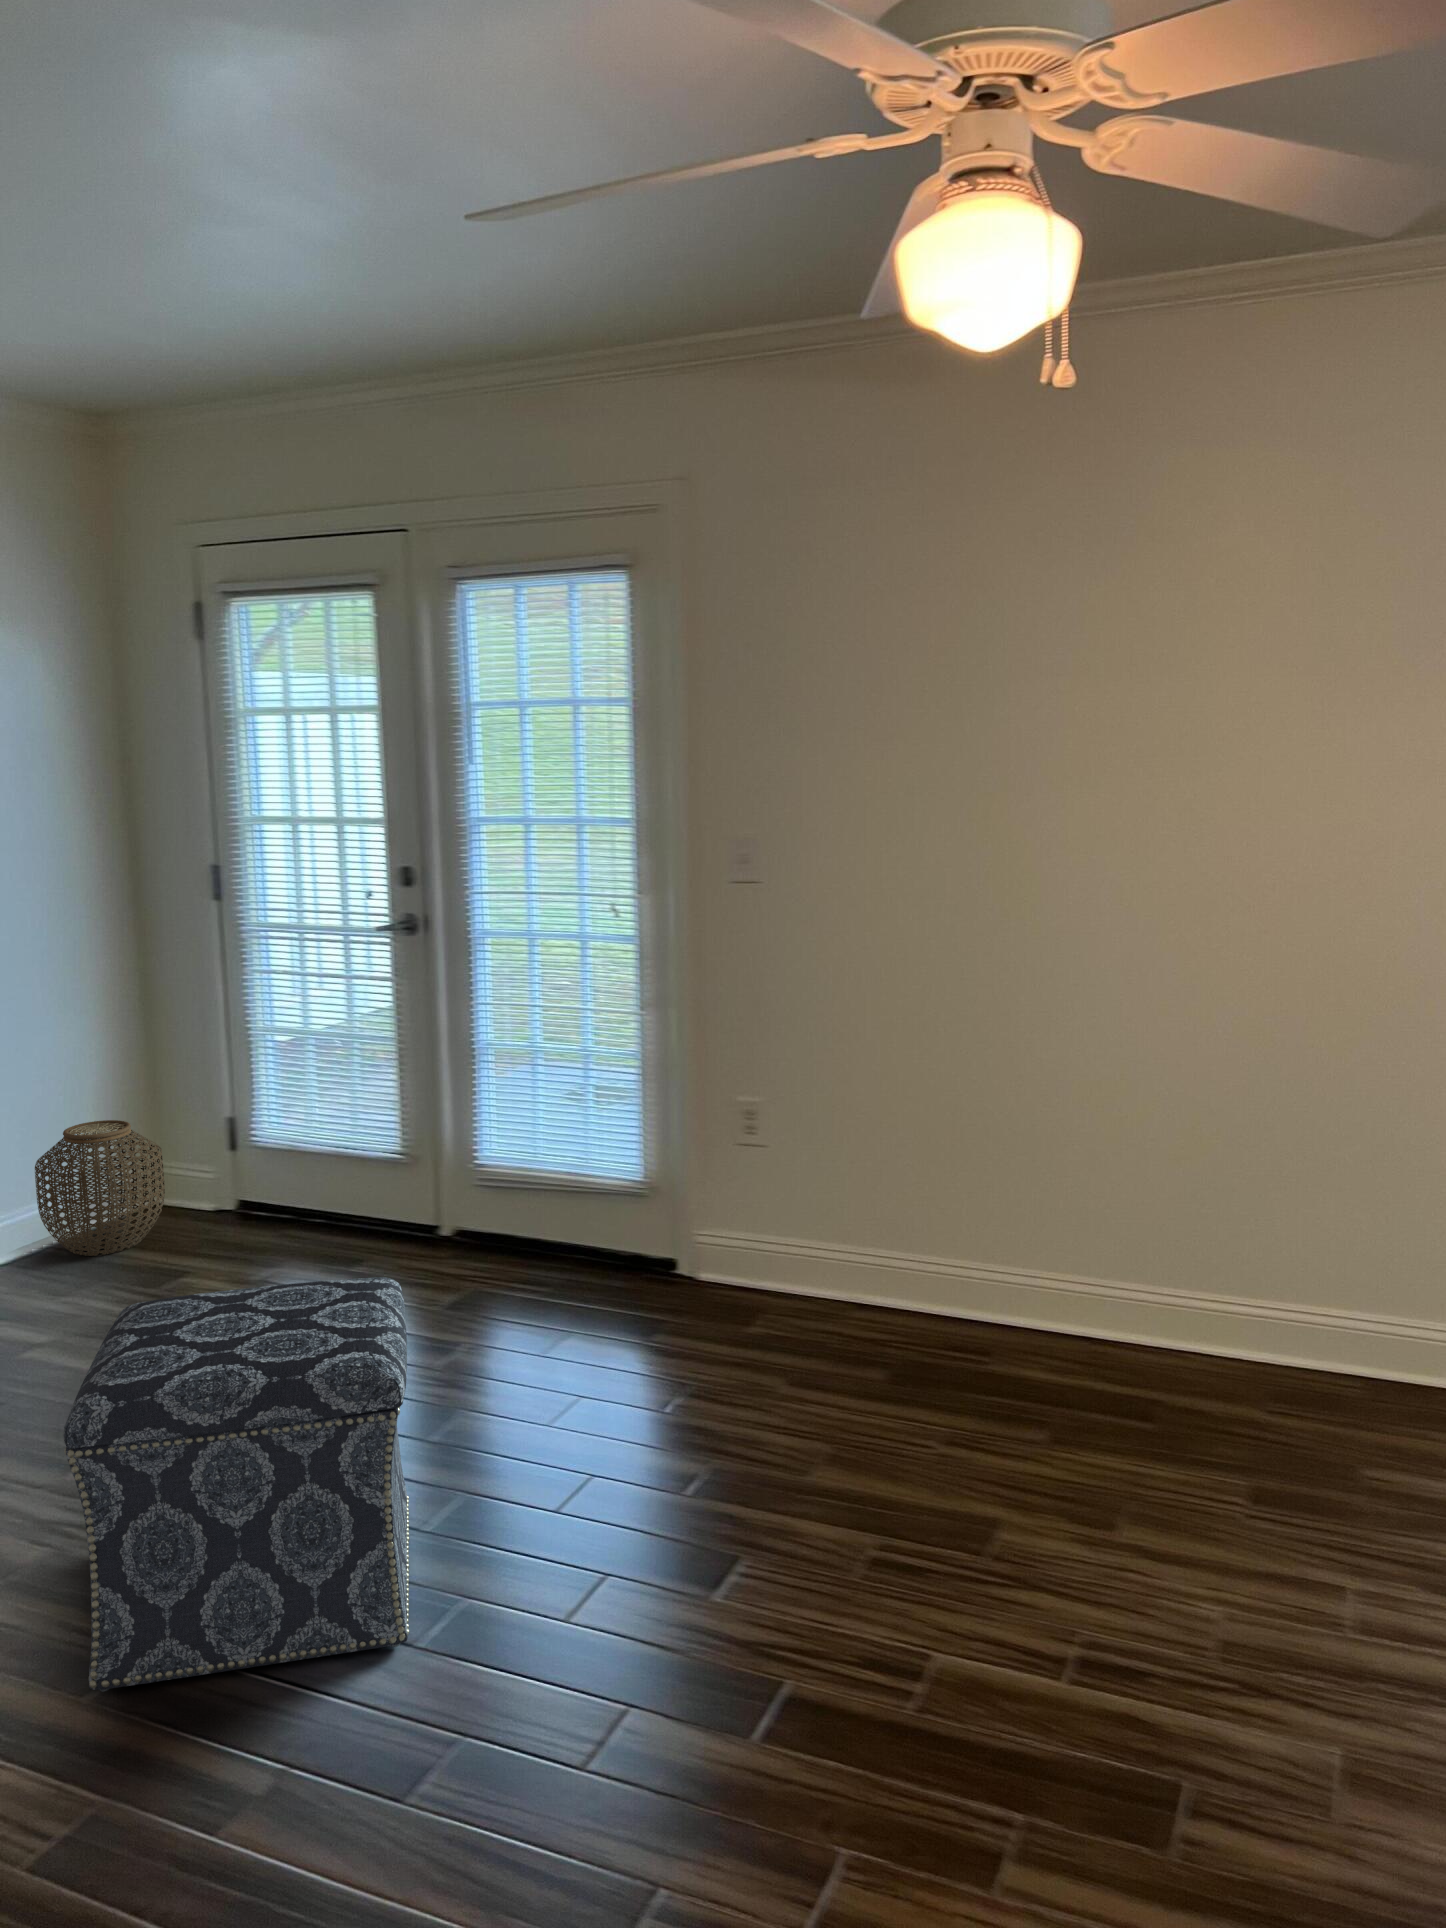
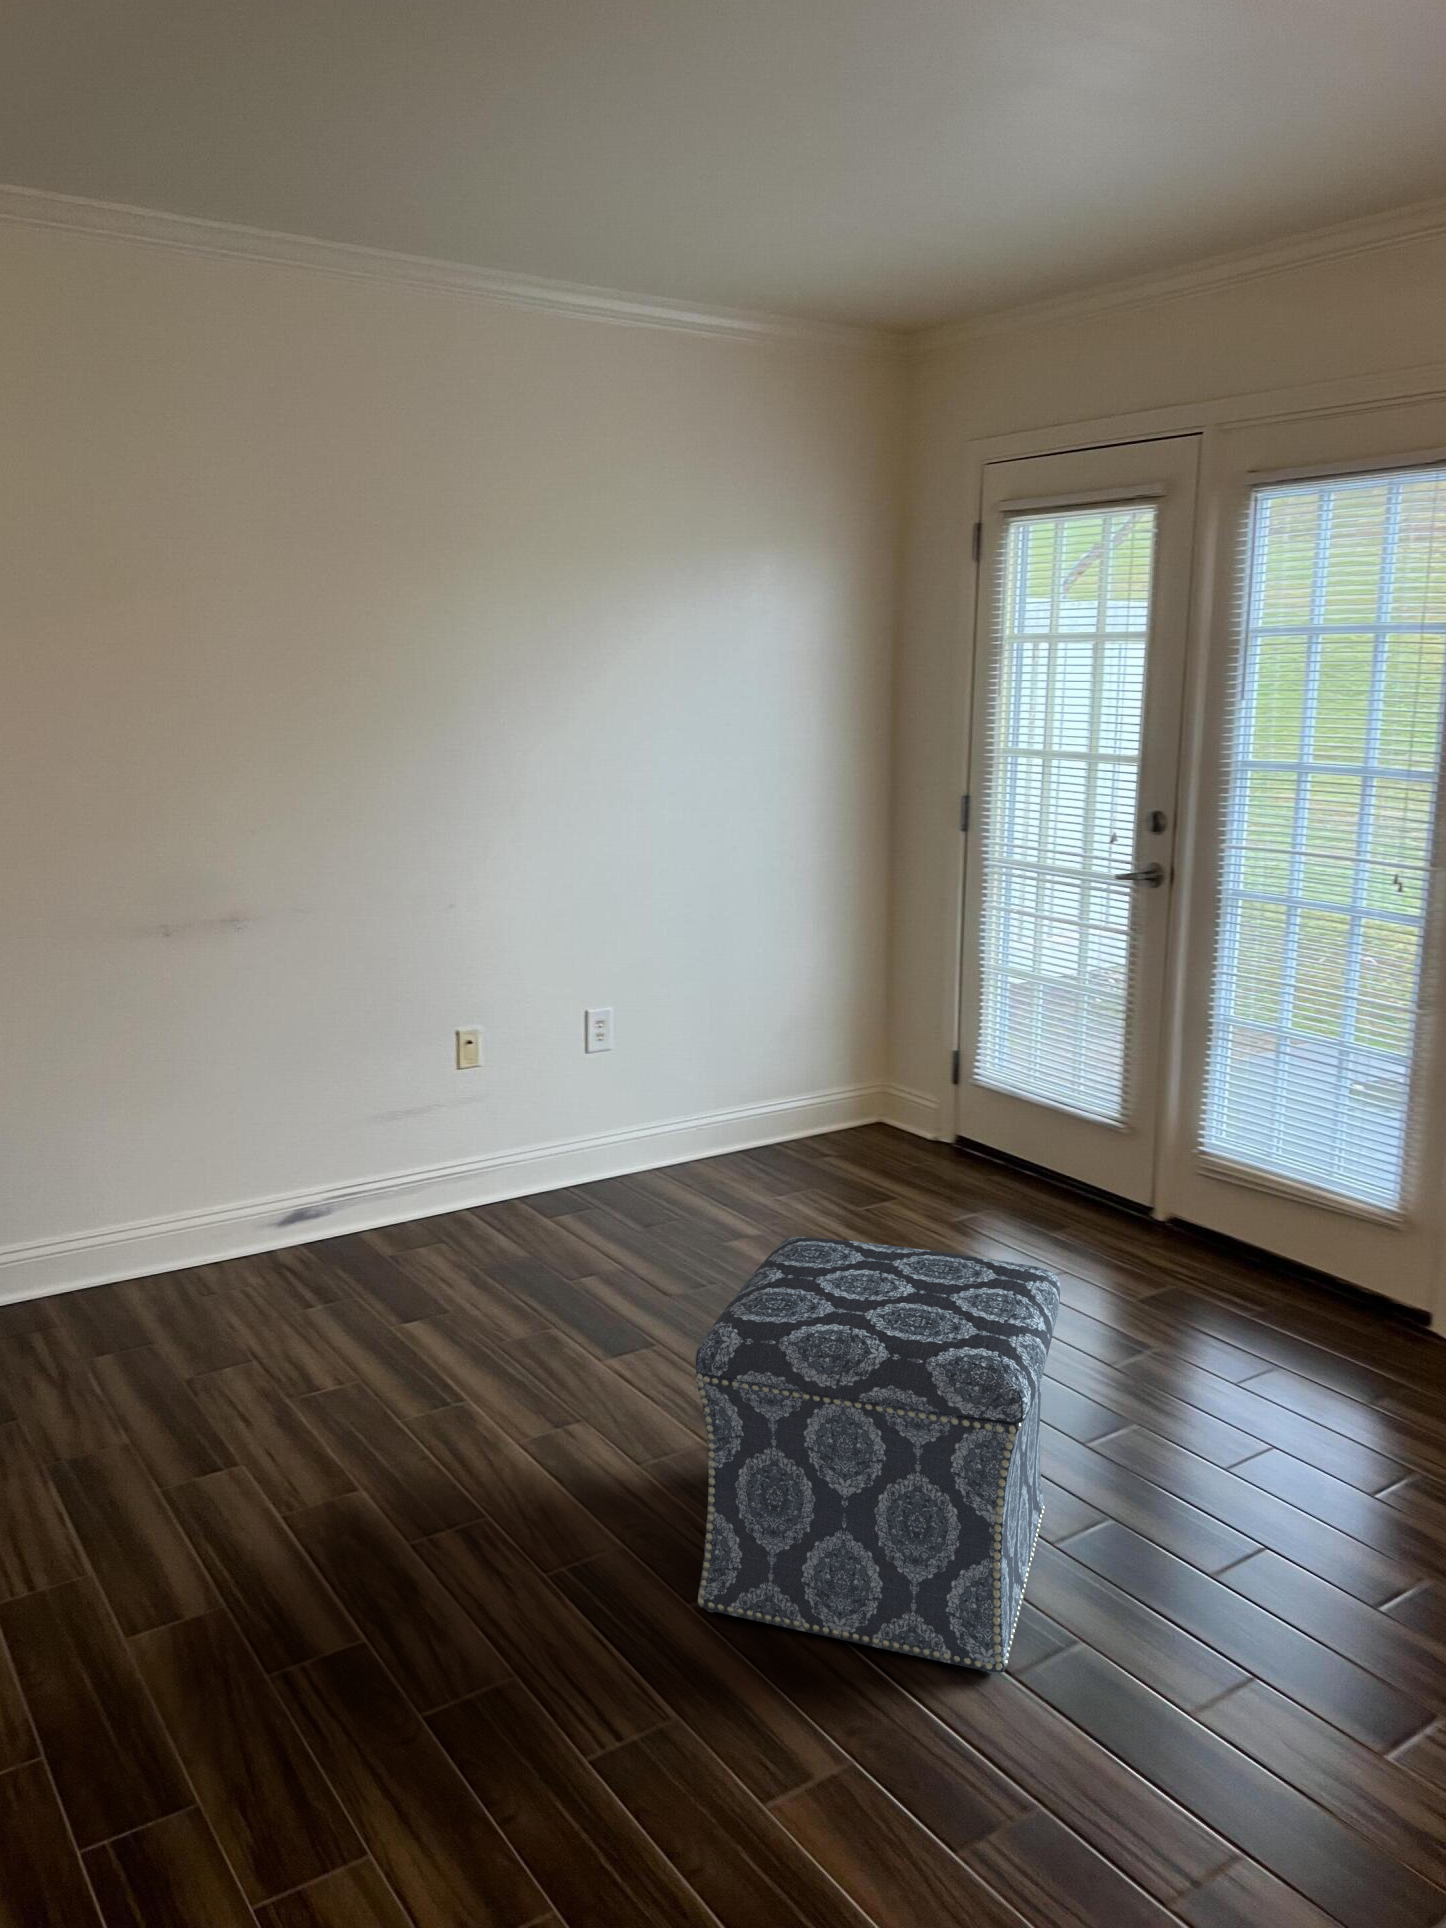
woven basket: present [35,1120,165,1256] -> none [770,1036,885,1166]

